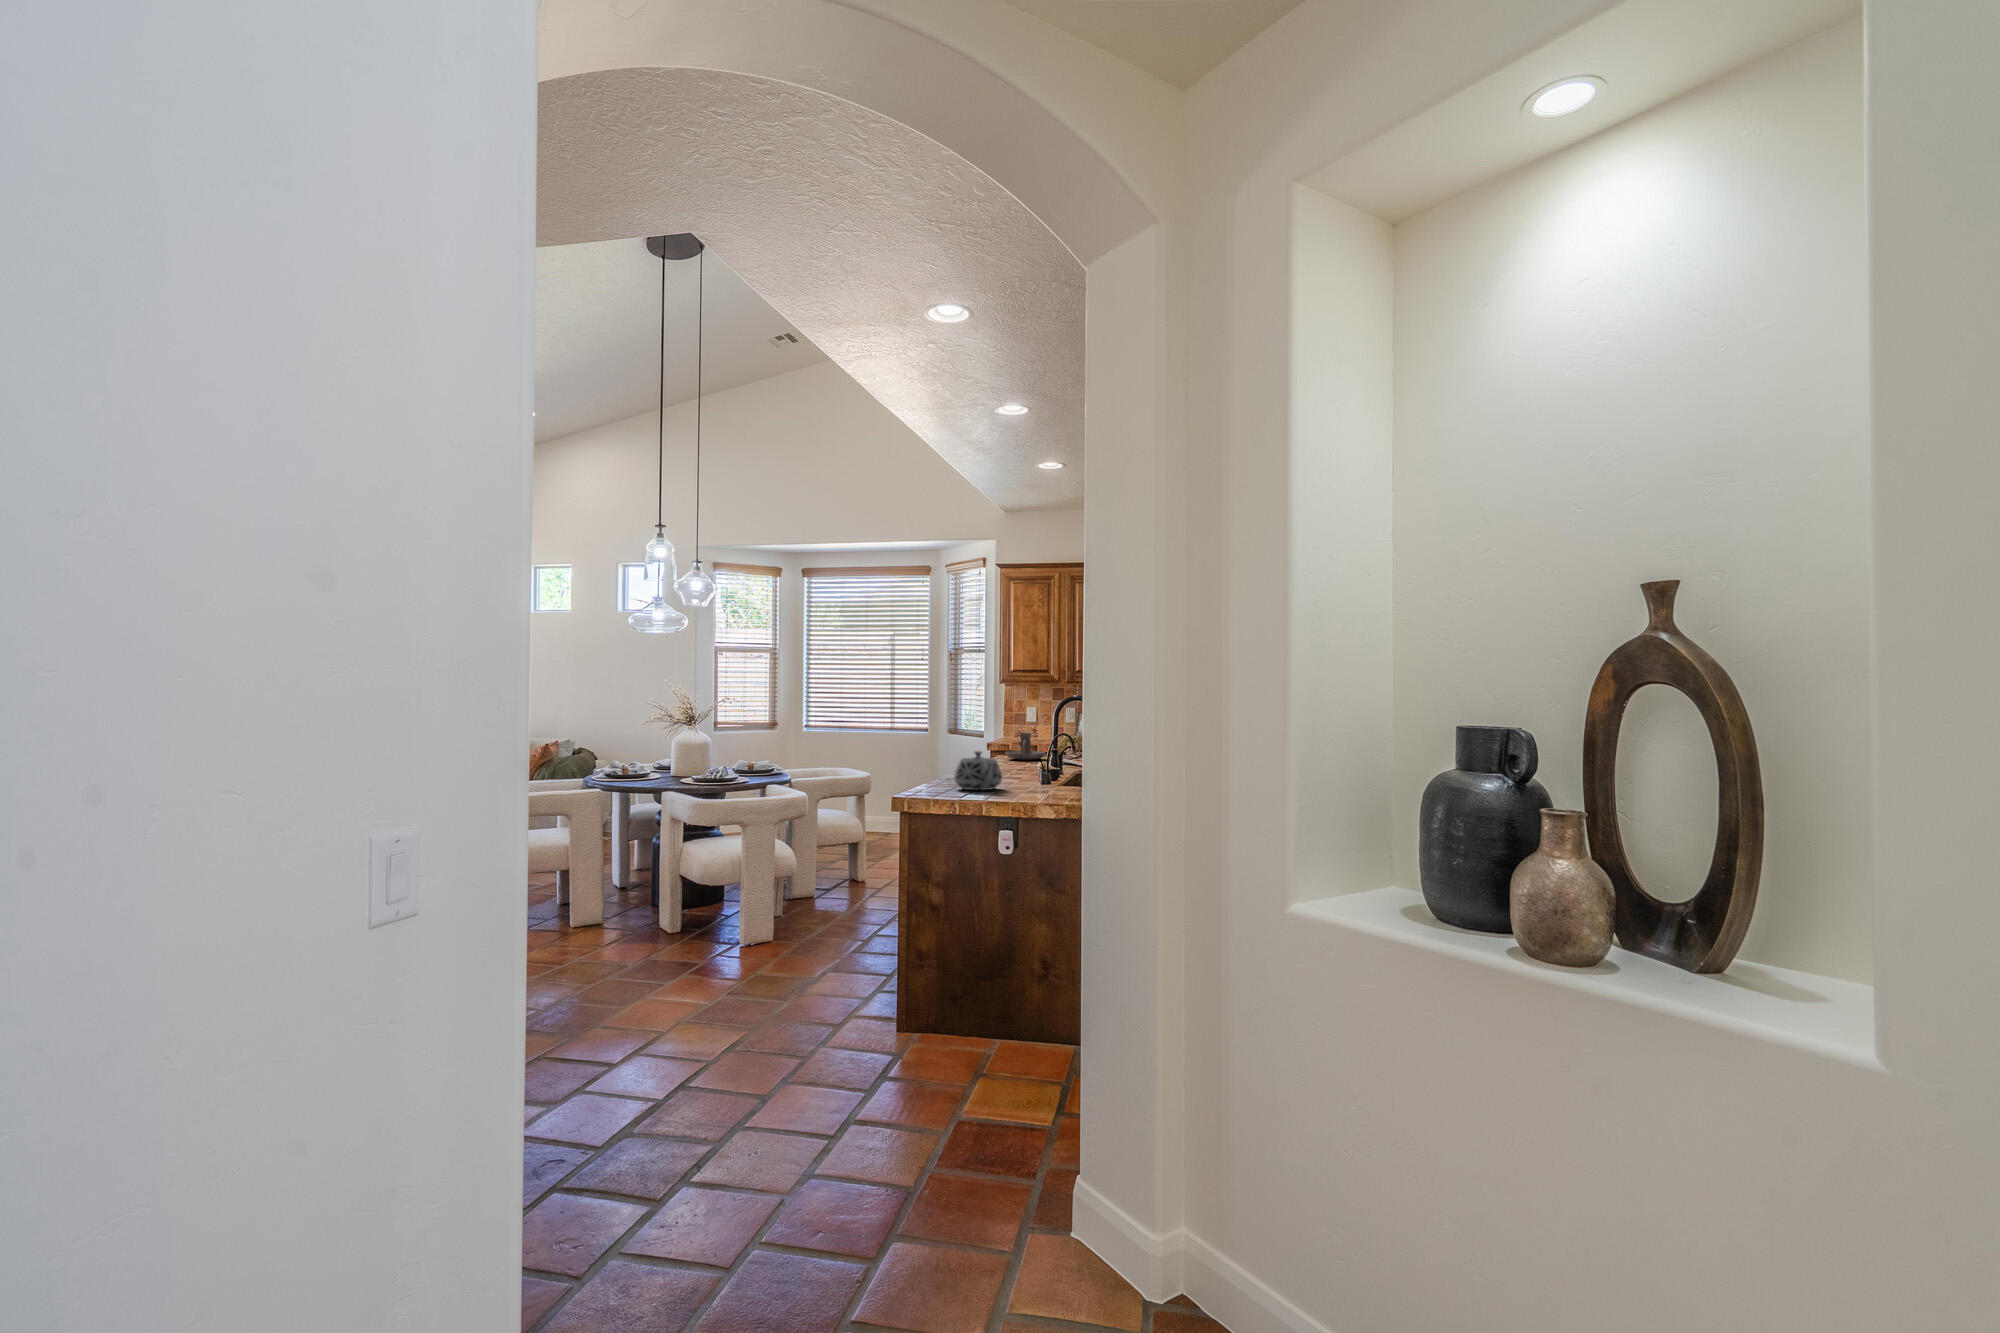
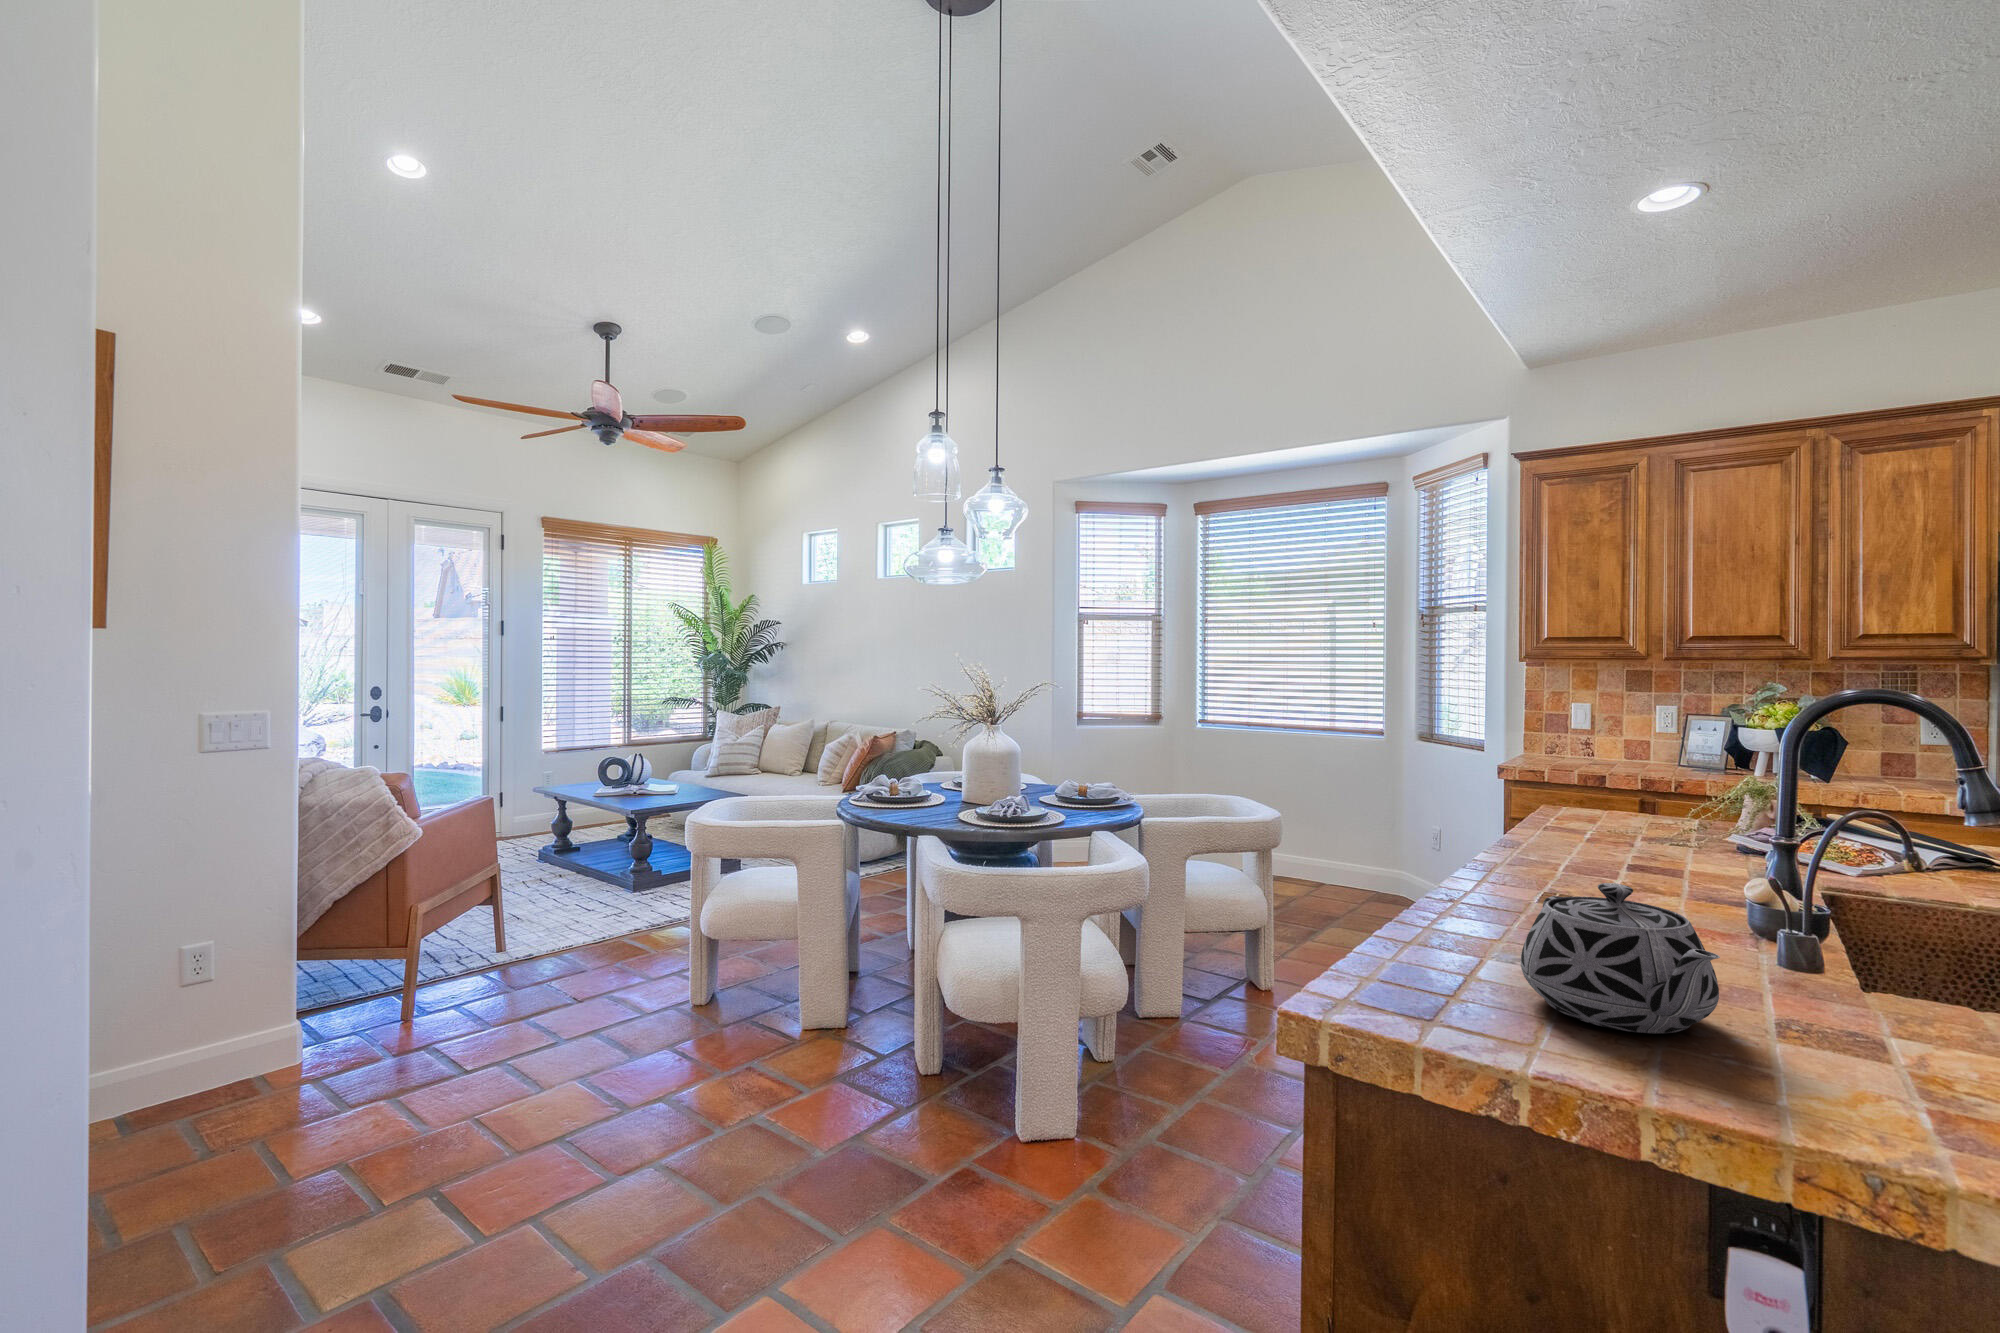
candle holder: present [1006,733,1045,760] -> none [1572,766,1677,826]

